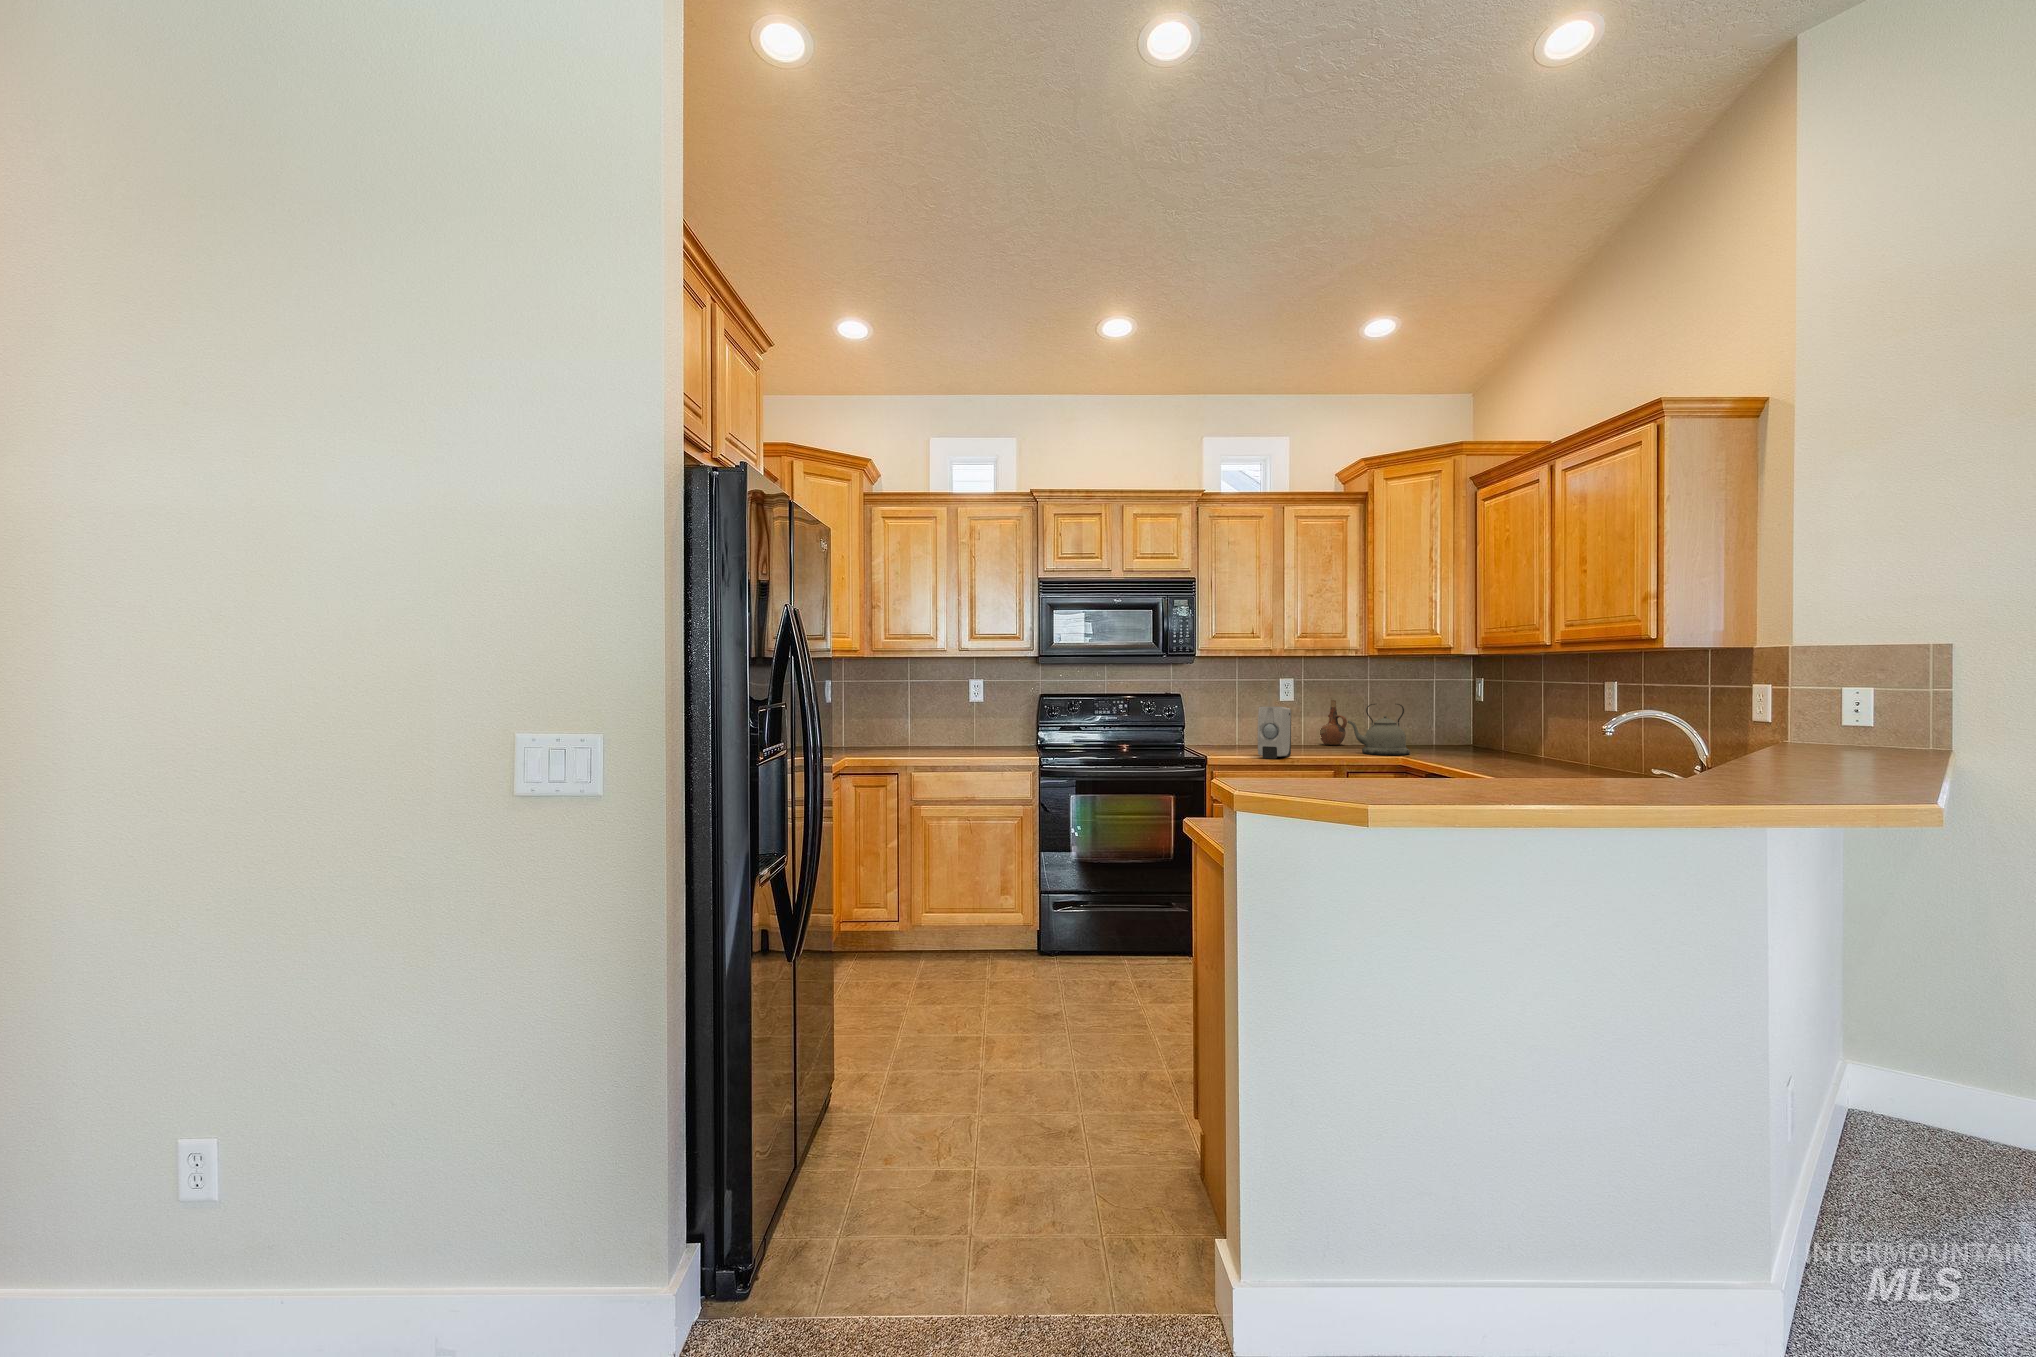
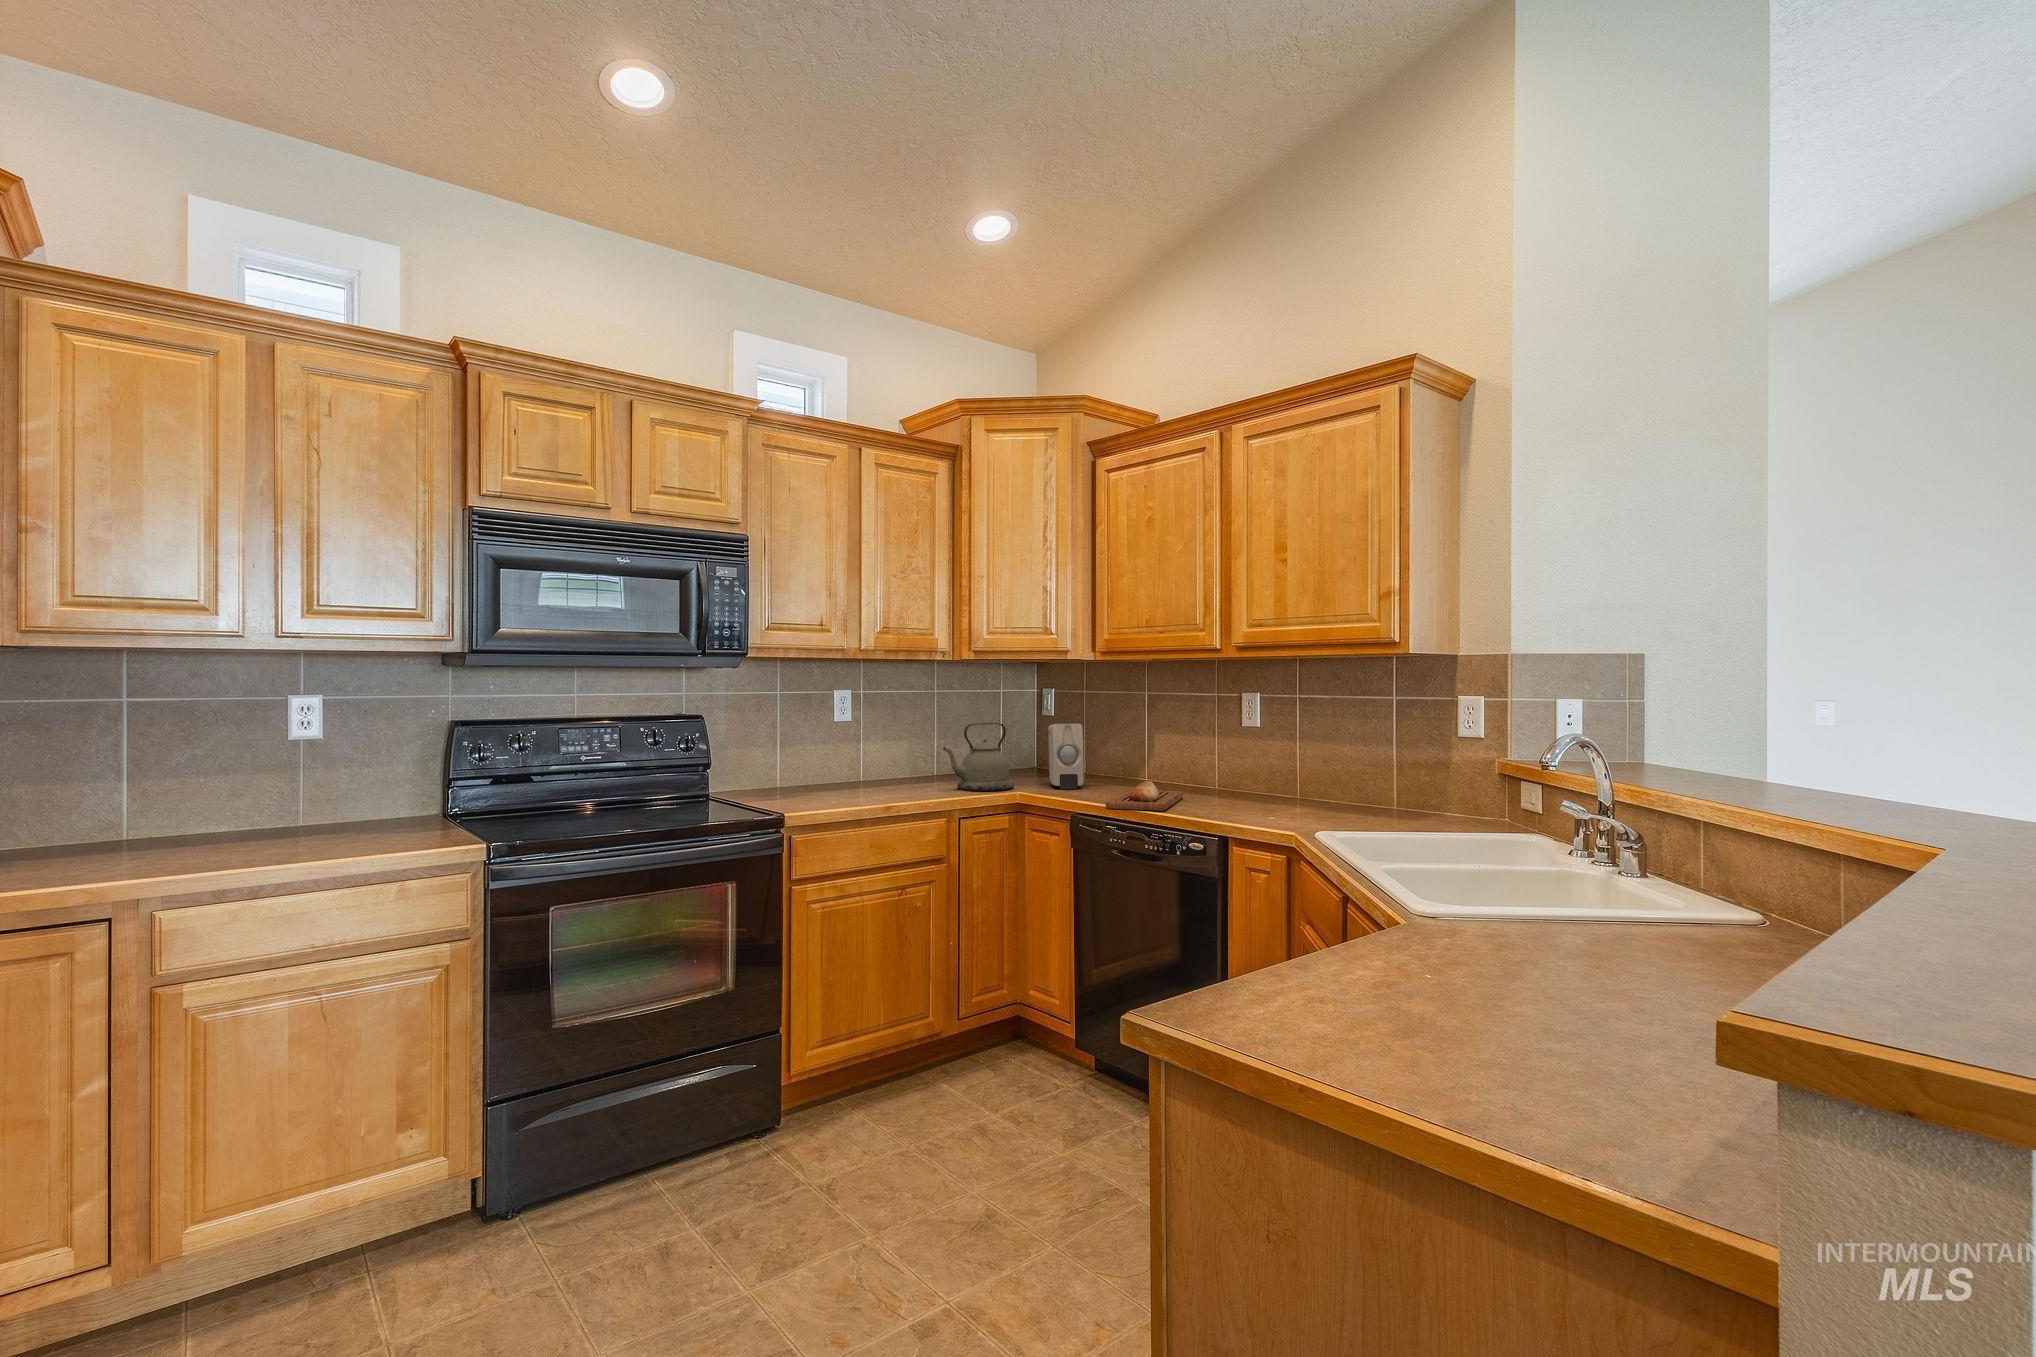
ceramic pitcher: present [1320,700,1347,745] -> none [884,718,919,778]
soap dispenser: present [1258,707,1291,759] -> present [1048,724,1084,789]
bread loaf: none [1455,752,1548,774] -> present [1106,781,1183,811]

